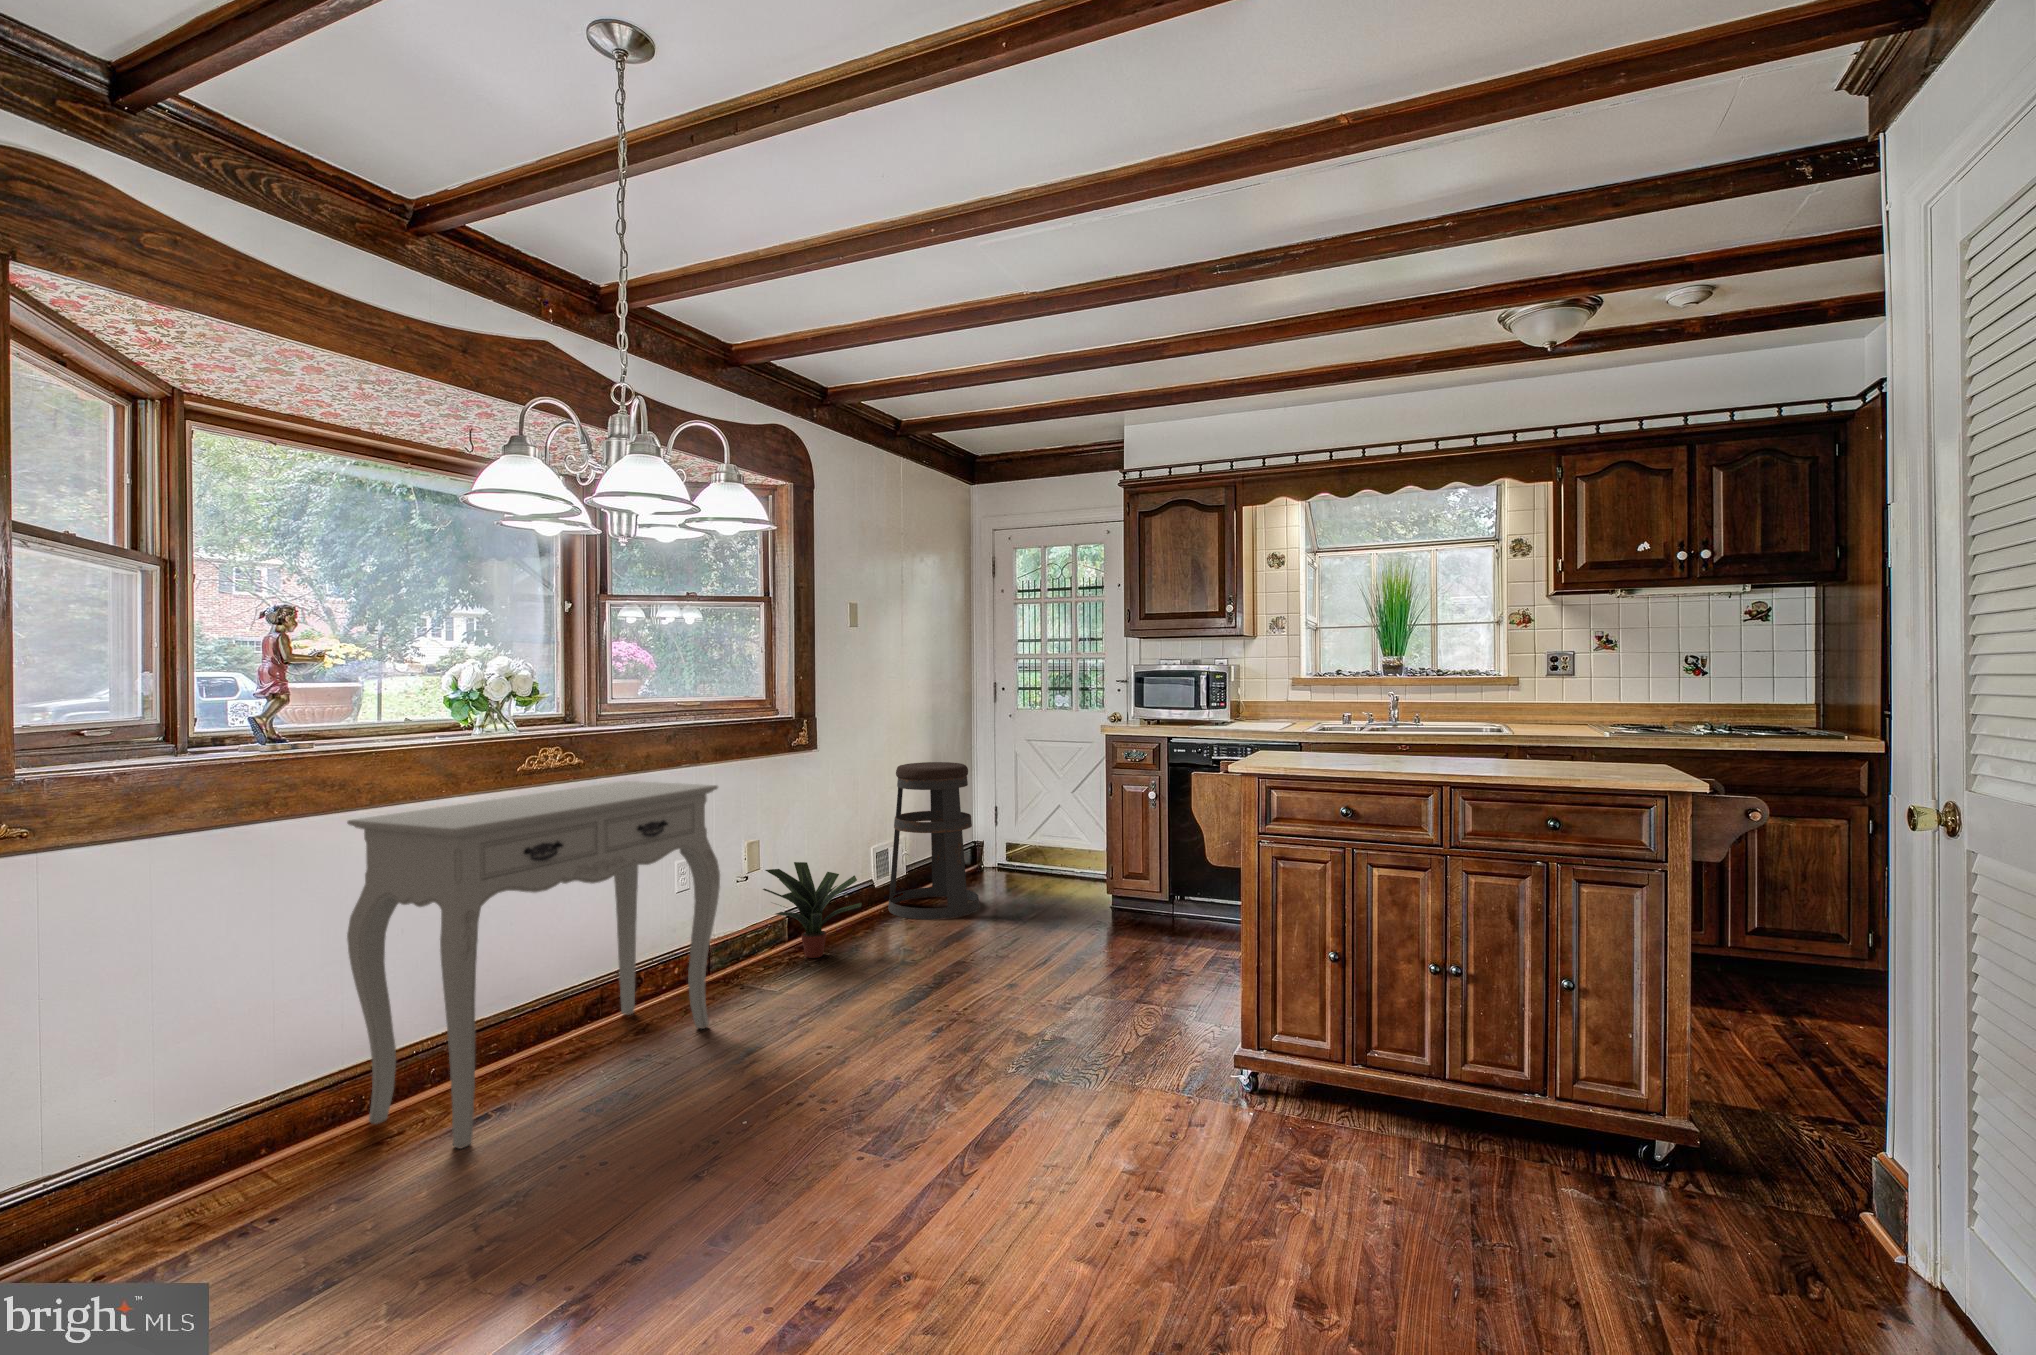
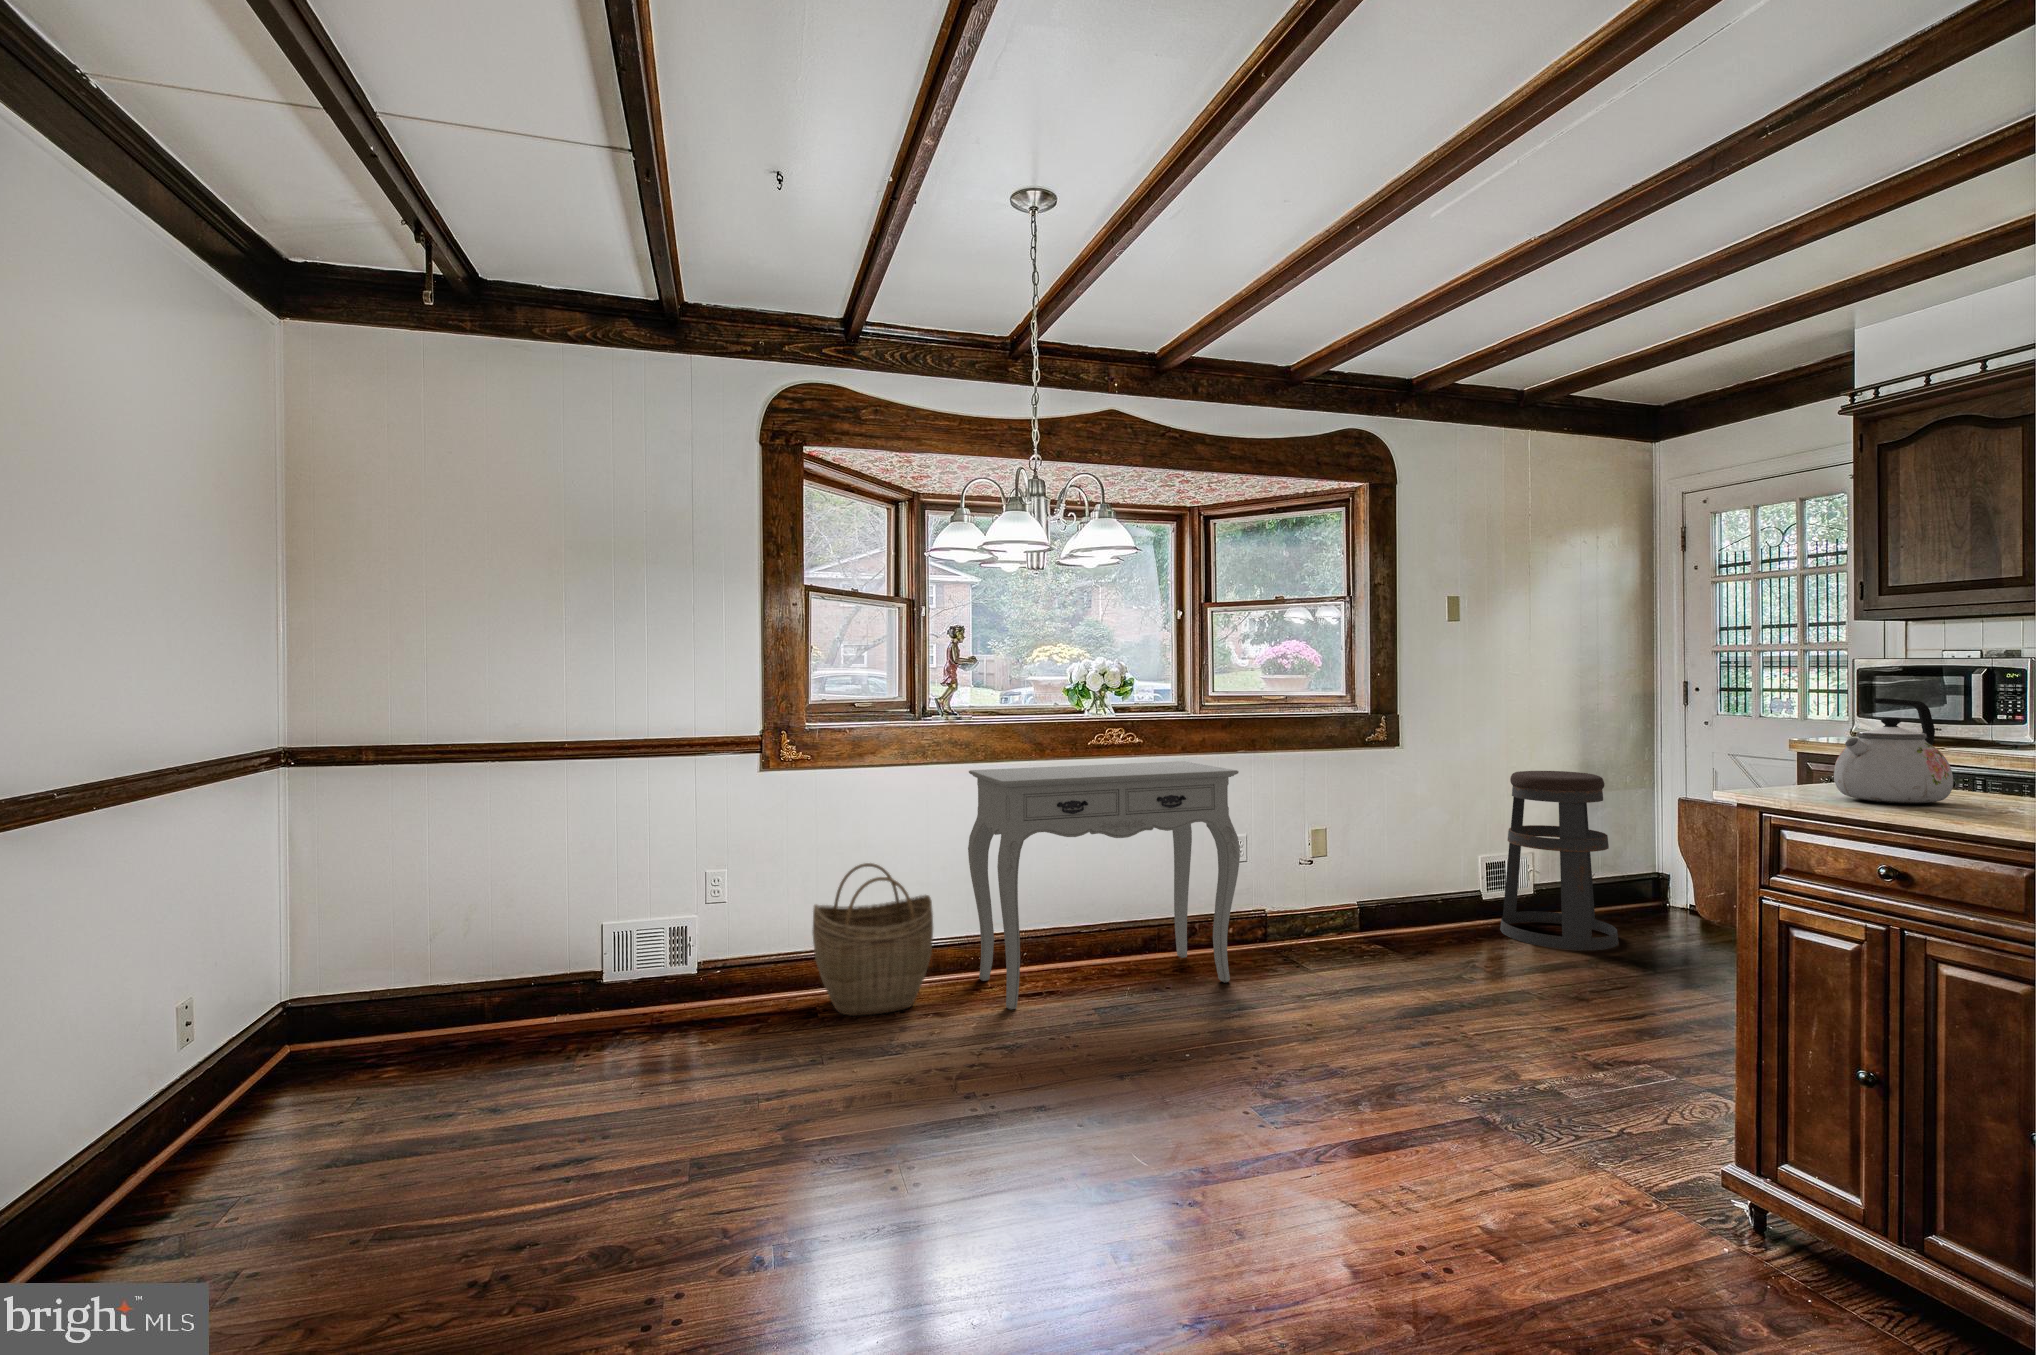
kettle: none [1277,690,1341,763] -> present [1834,698,1953,803]
potted plant: present [763,862,862,958] -> none [1320,856,1428,953]
woven basket: none [65,992,326,1263] -> present [812,863,933,1016]

